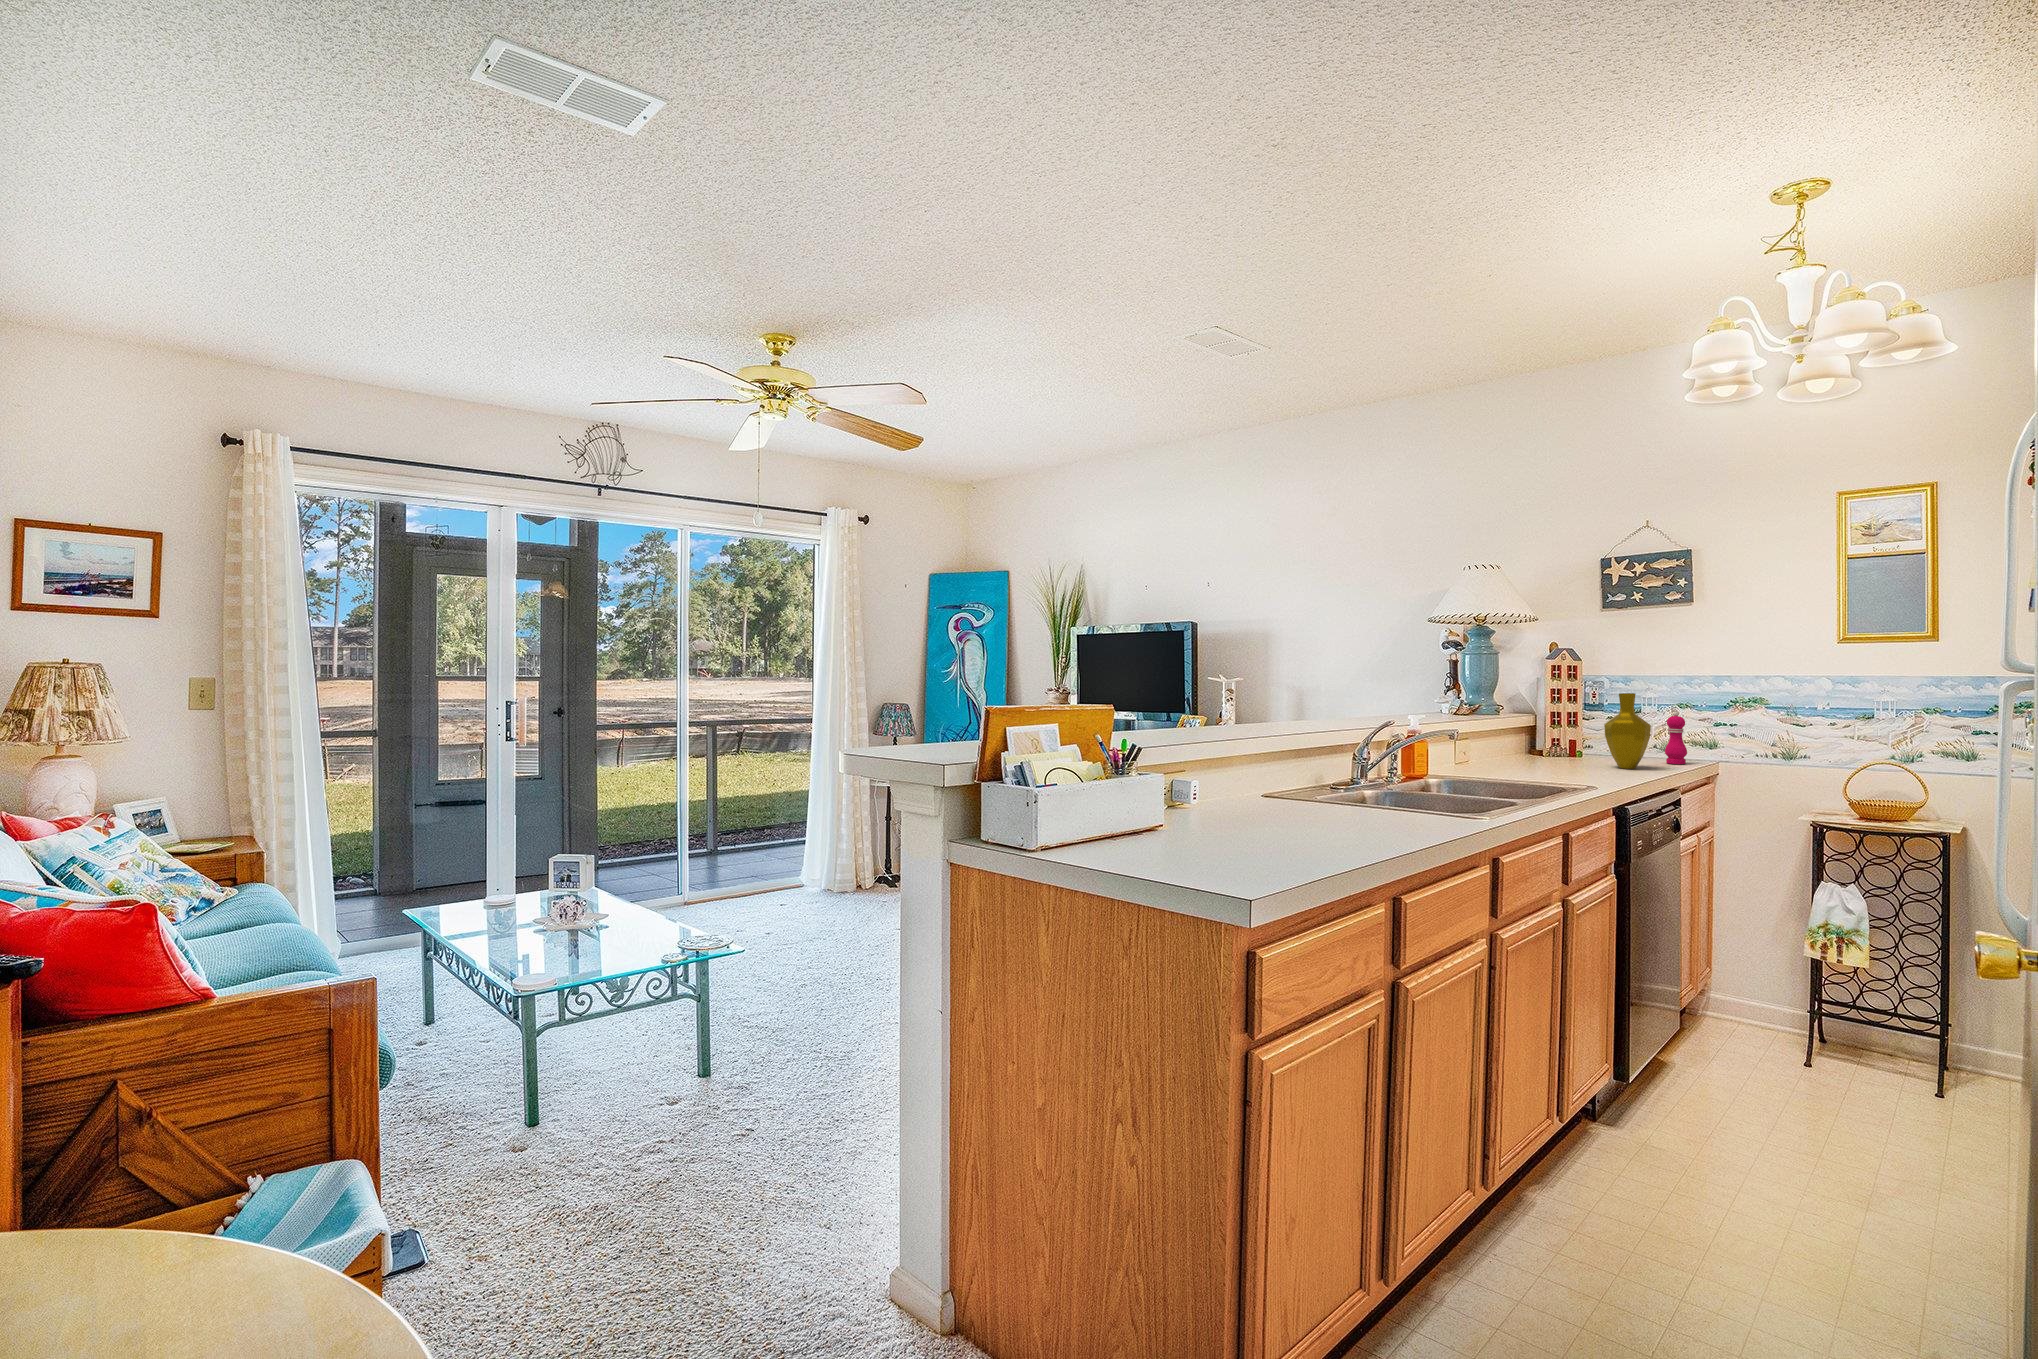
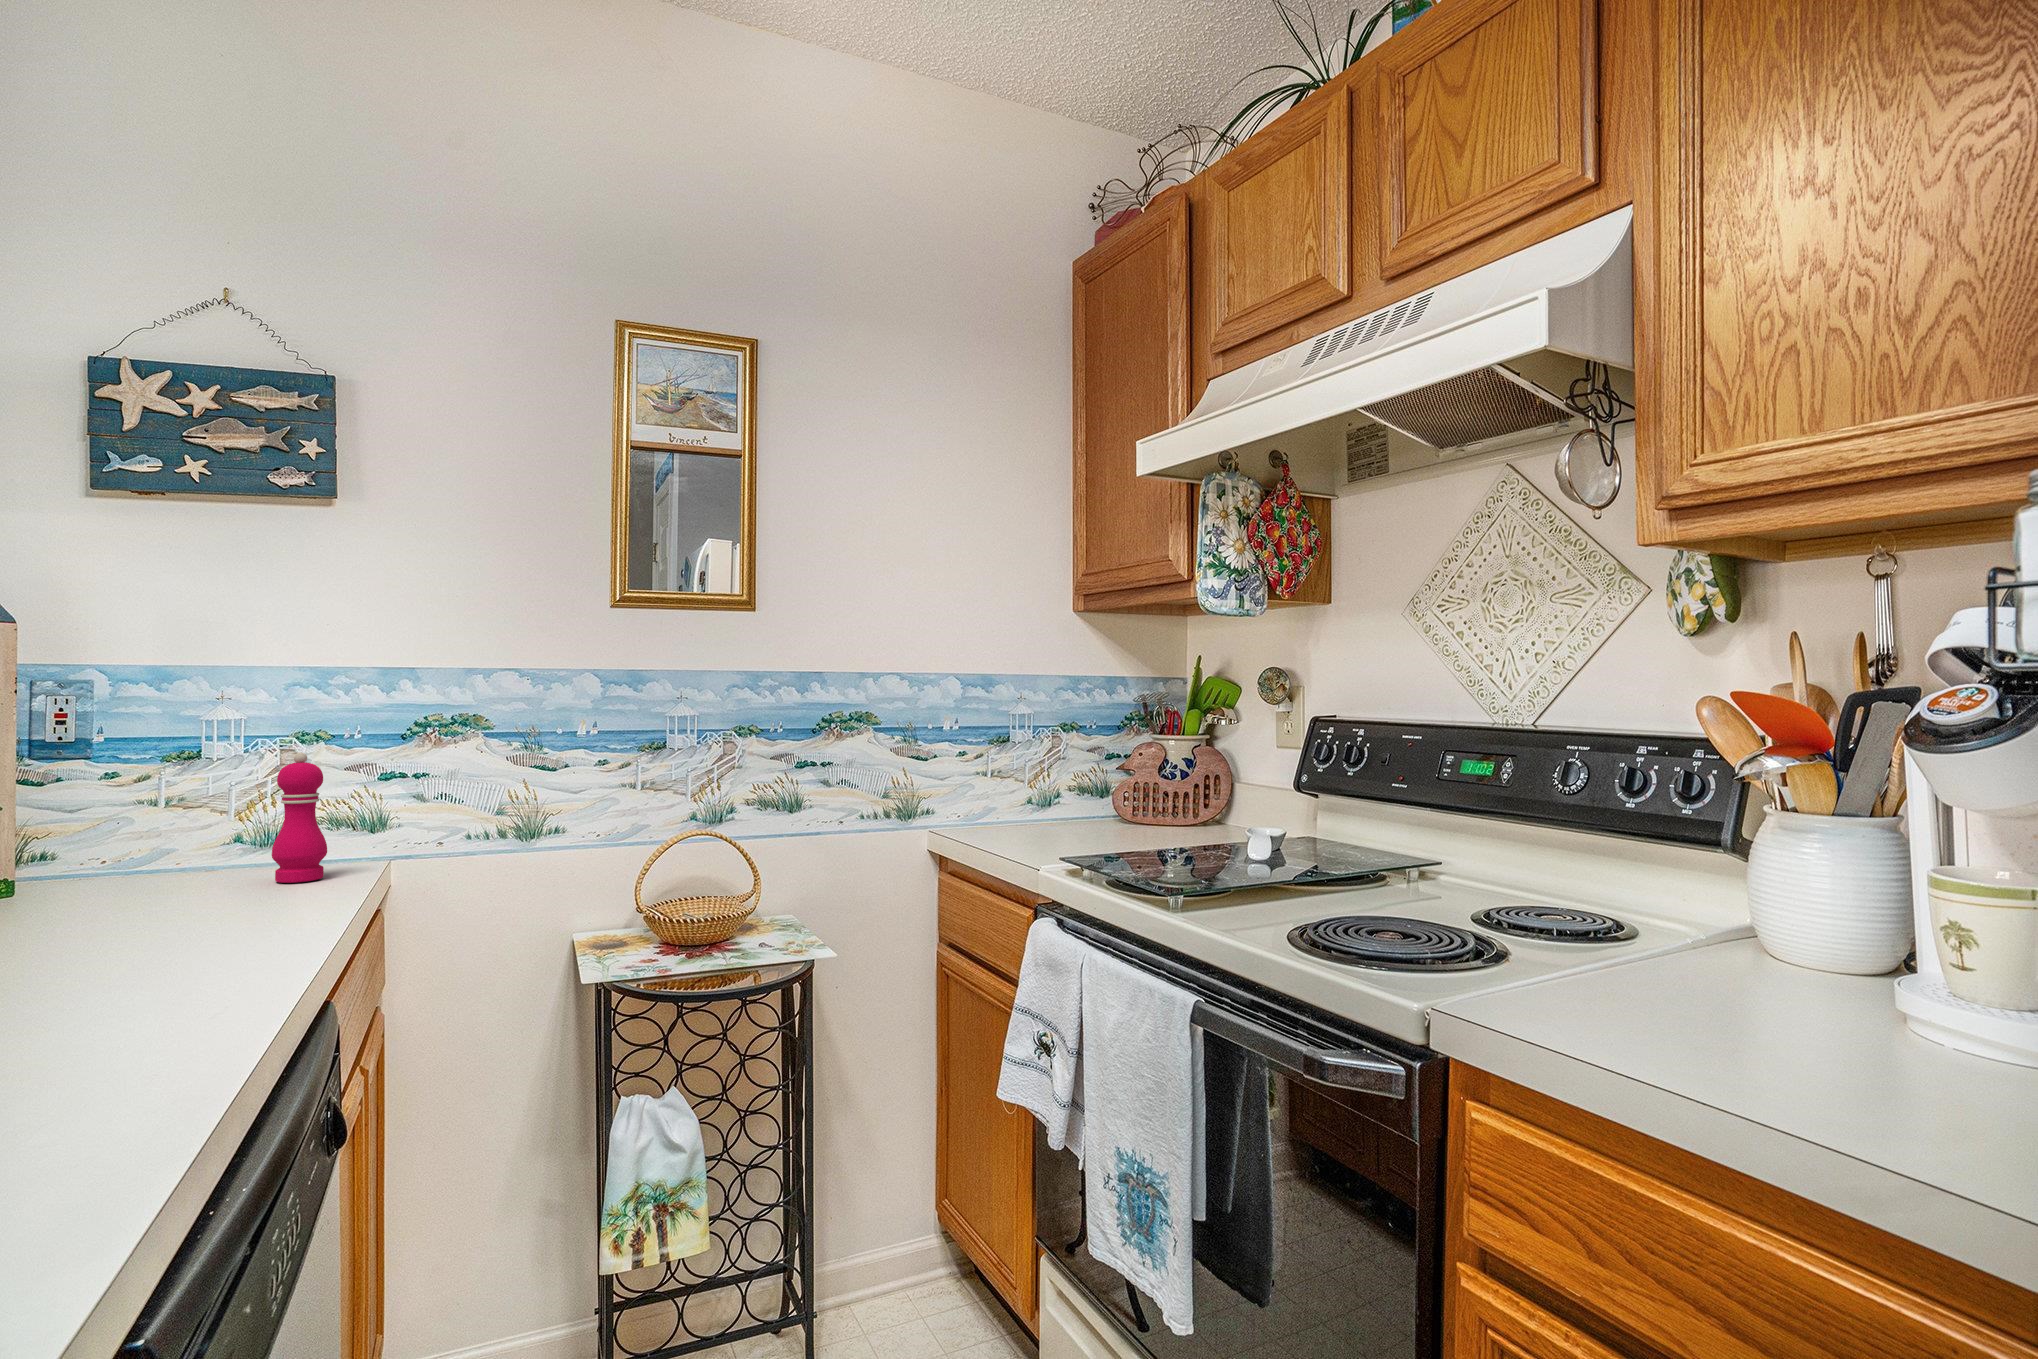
vase: present [1604,693,1651,769] -> none [102,702,252,923]

